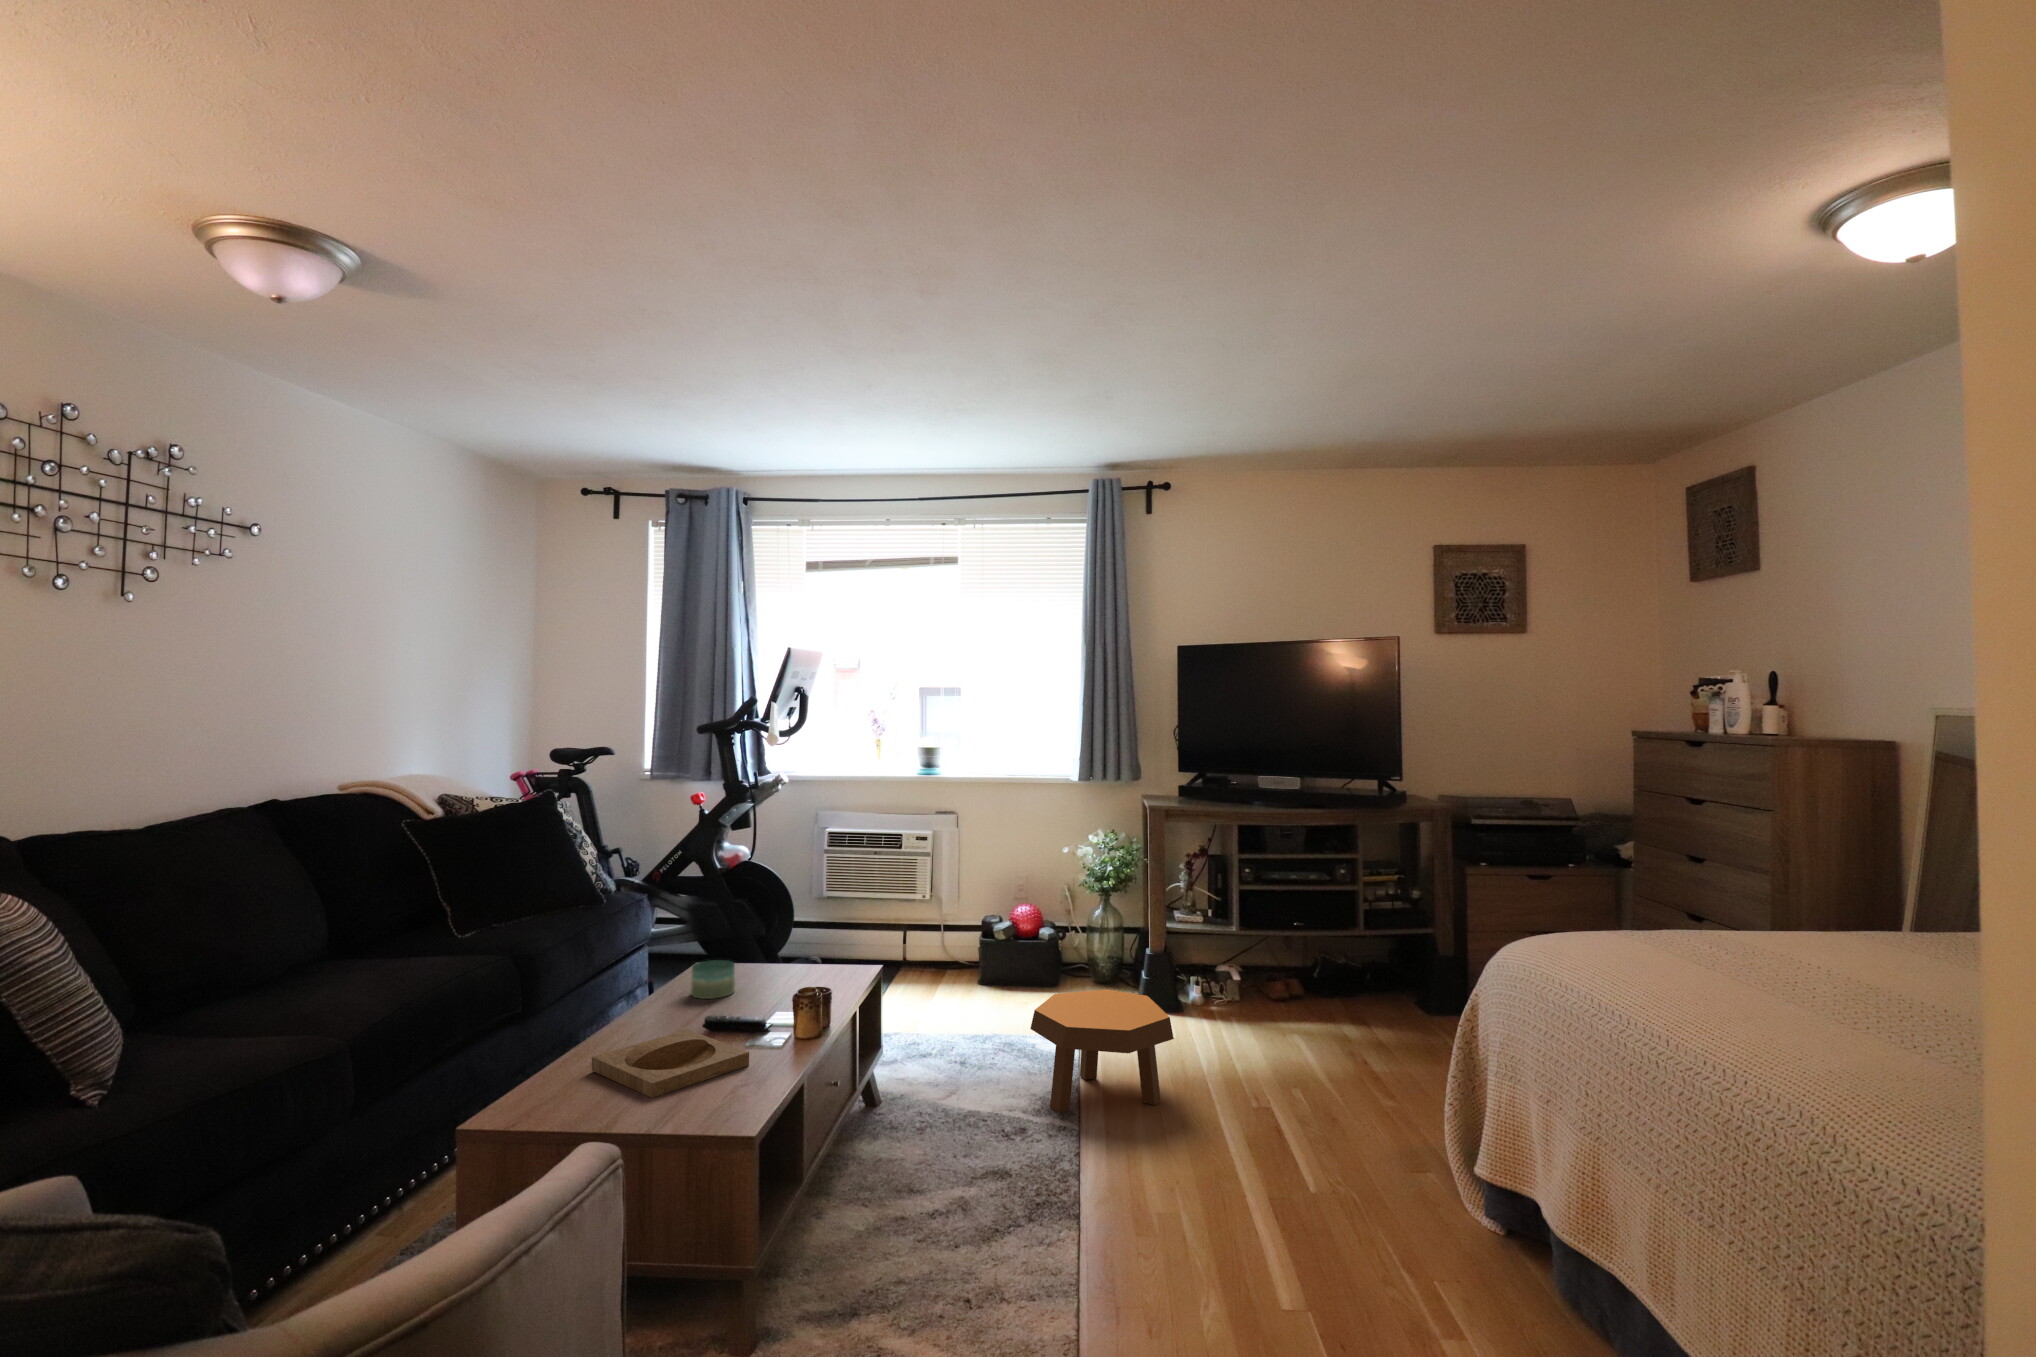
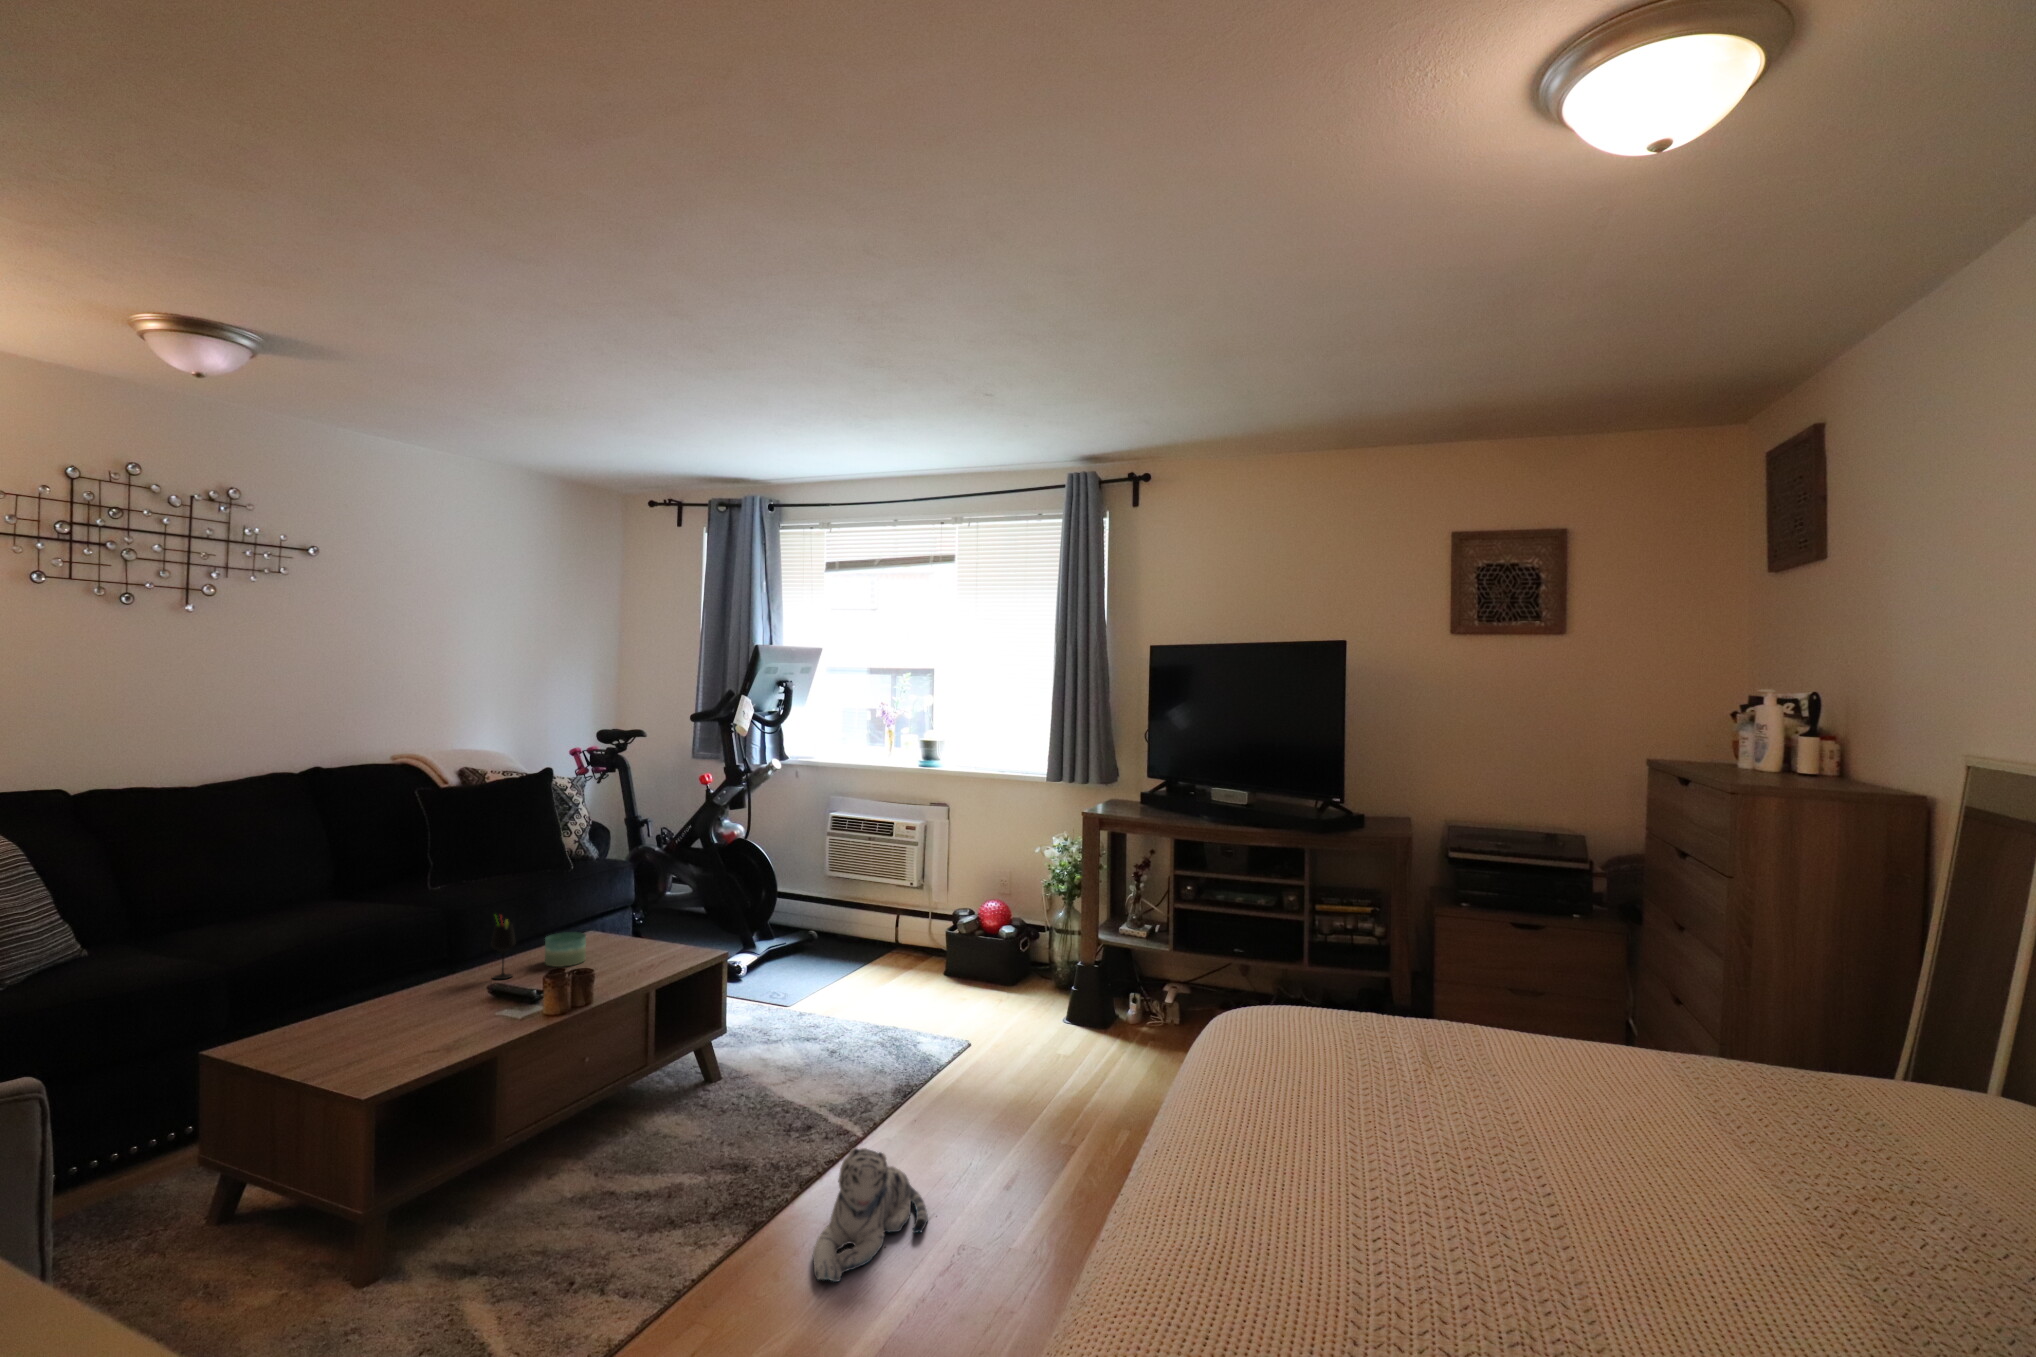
wine glass: none [660,942,685,1017] -> present [491,920,516,979]
footstool: present [1030,989,1174,1113] -> none [858,996,995,1122]
tray: present [592,1030,749,1098] -> none [360,994,476,1052]
plush toy: none [1152,1122,1244,1252] -> present [813,1148,928,1282]

